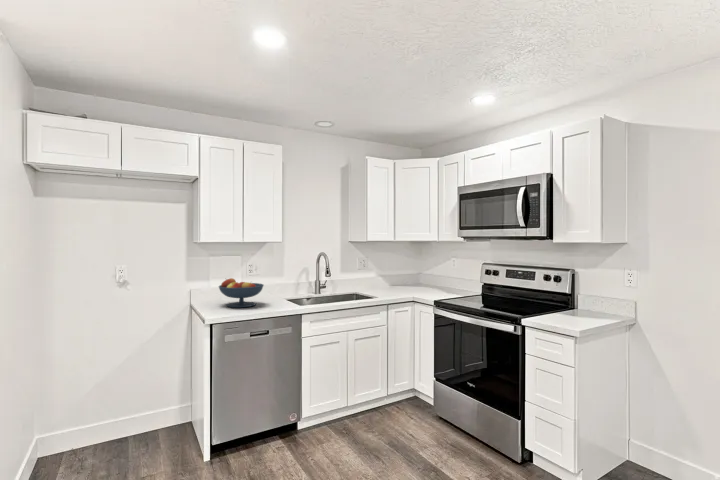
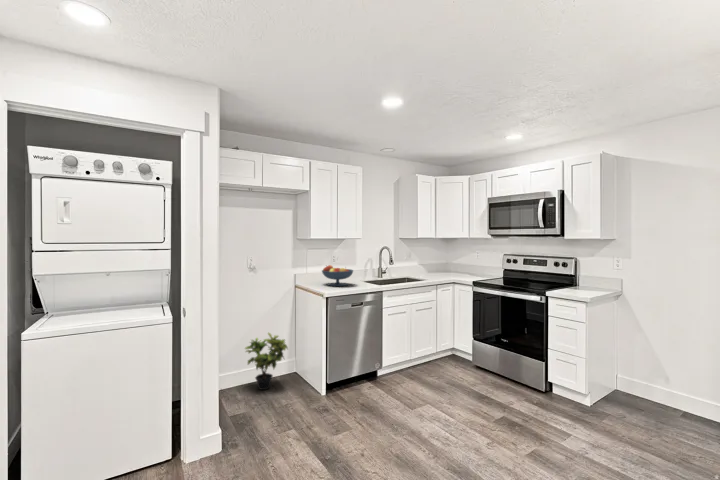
potted plant: none [100,371,166,453] -> present [245,333,287,390]

